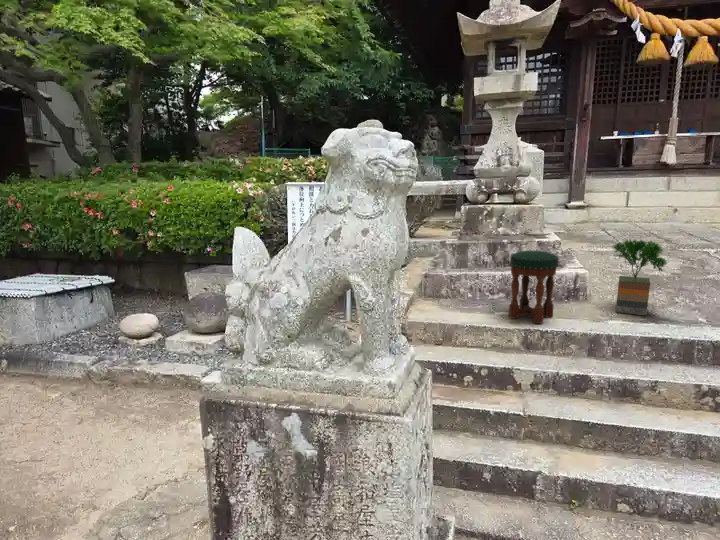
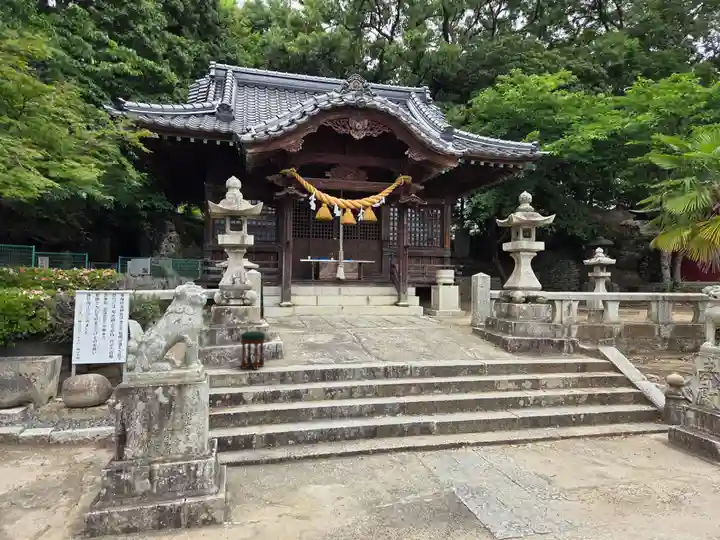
potted tree: present [613,240,667,315] -> none [291,323,316,361]

